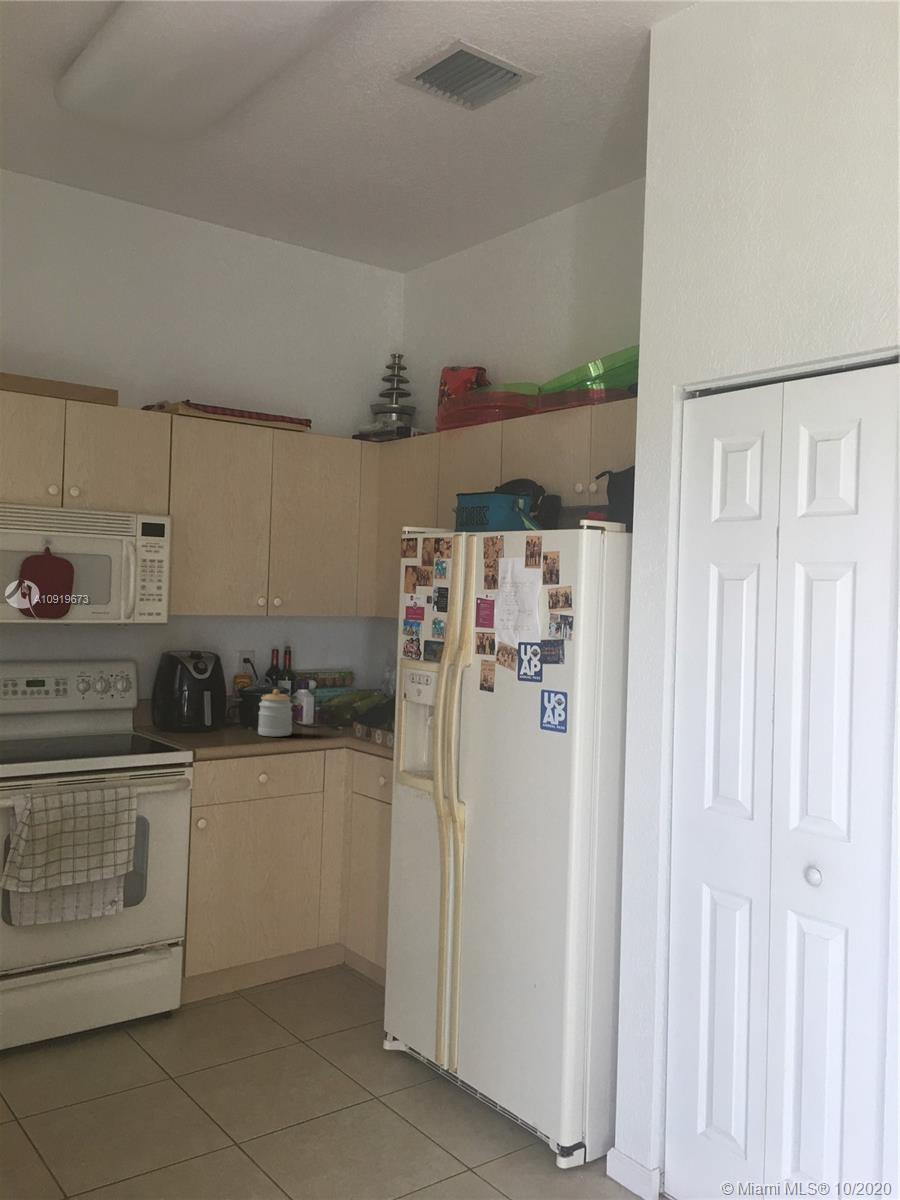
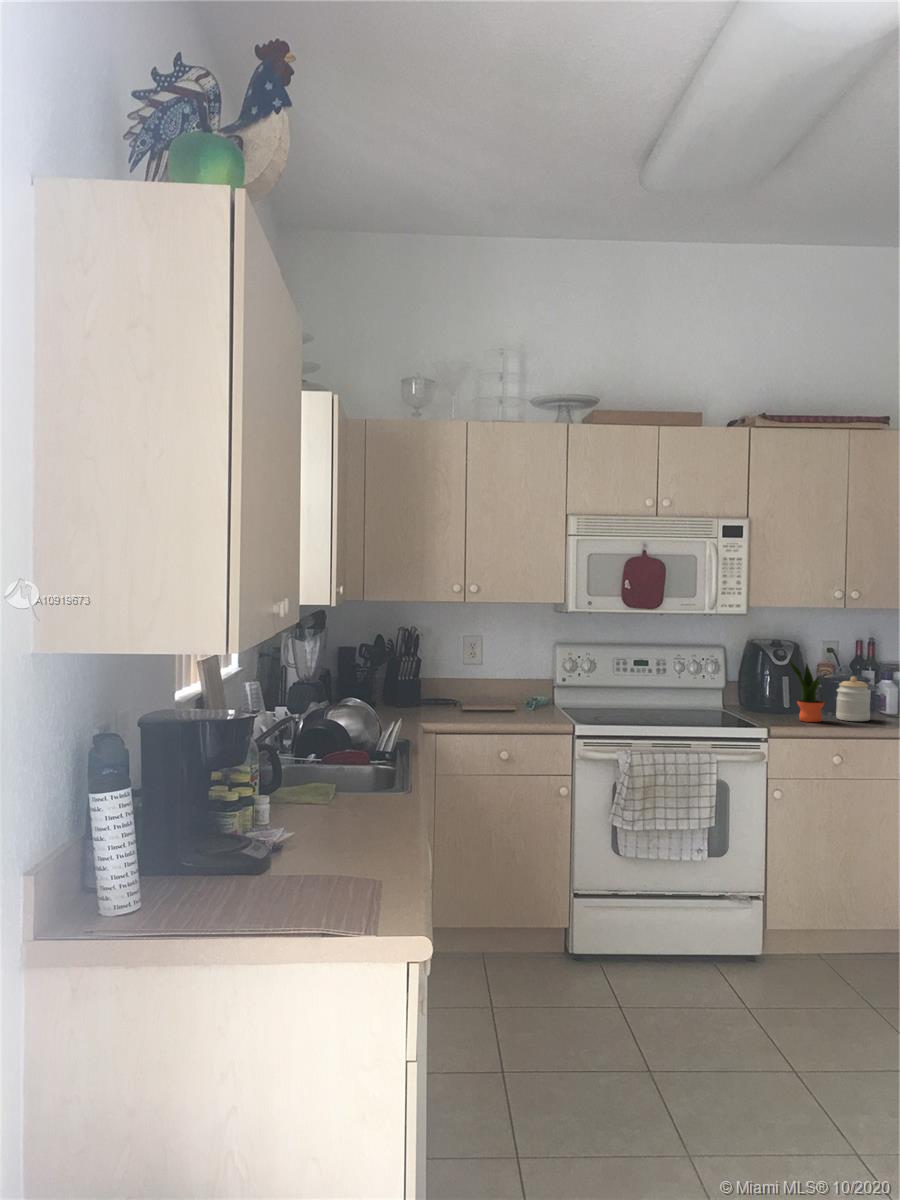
potted plant: none [212,673,249,741] -> present [790,660,824,722]

